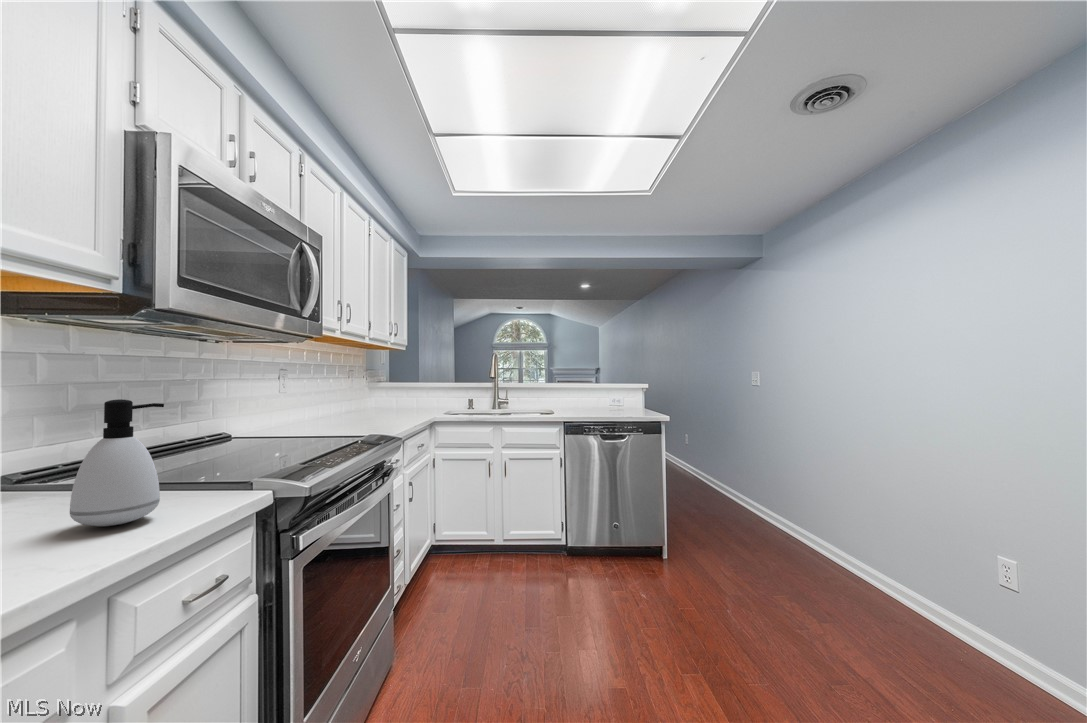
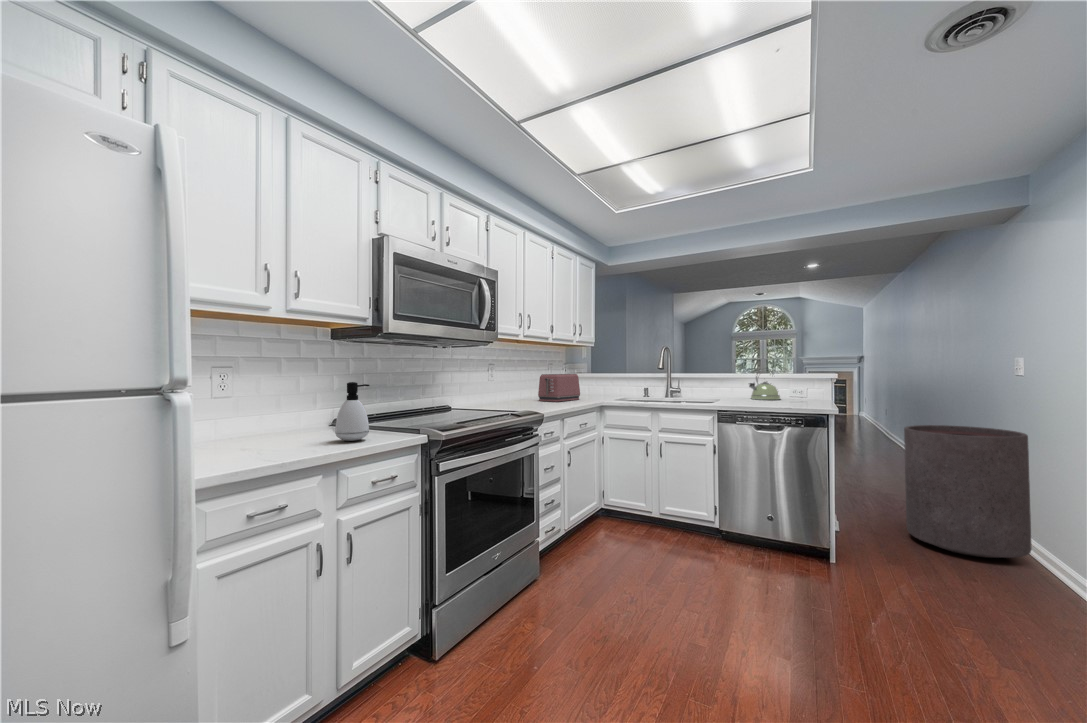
kettle: none [573,377,600,408] -> present [749,370,780,400]
toaster: none [352,384,404,419] -> present [538,374,580,402]
trash can: none [696,423,780,530] -> present [904,425,1032,558]

